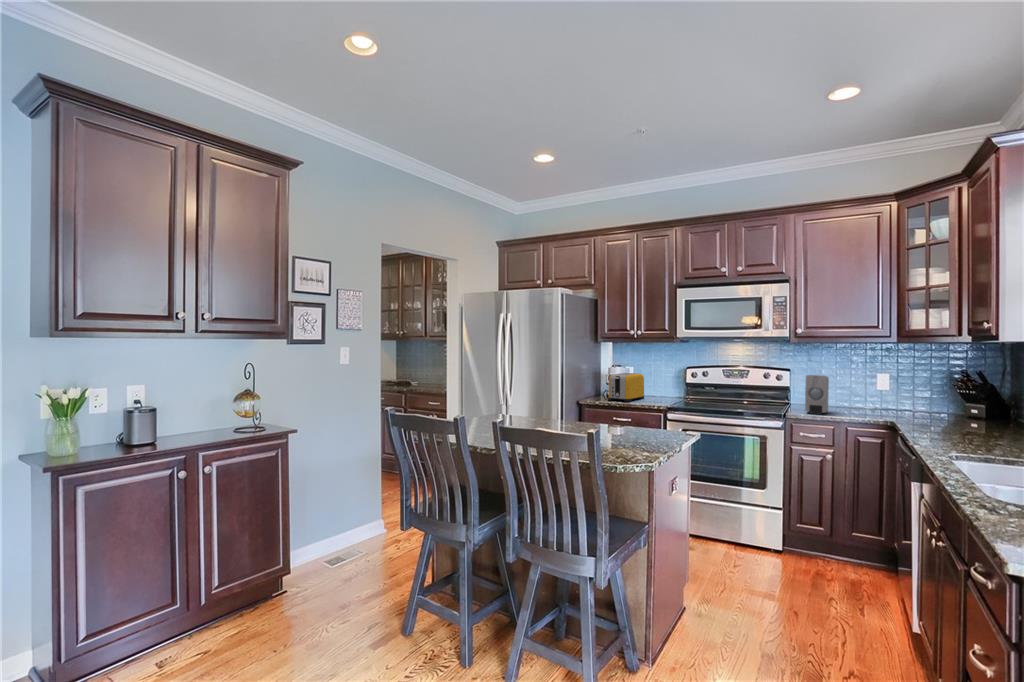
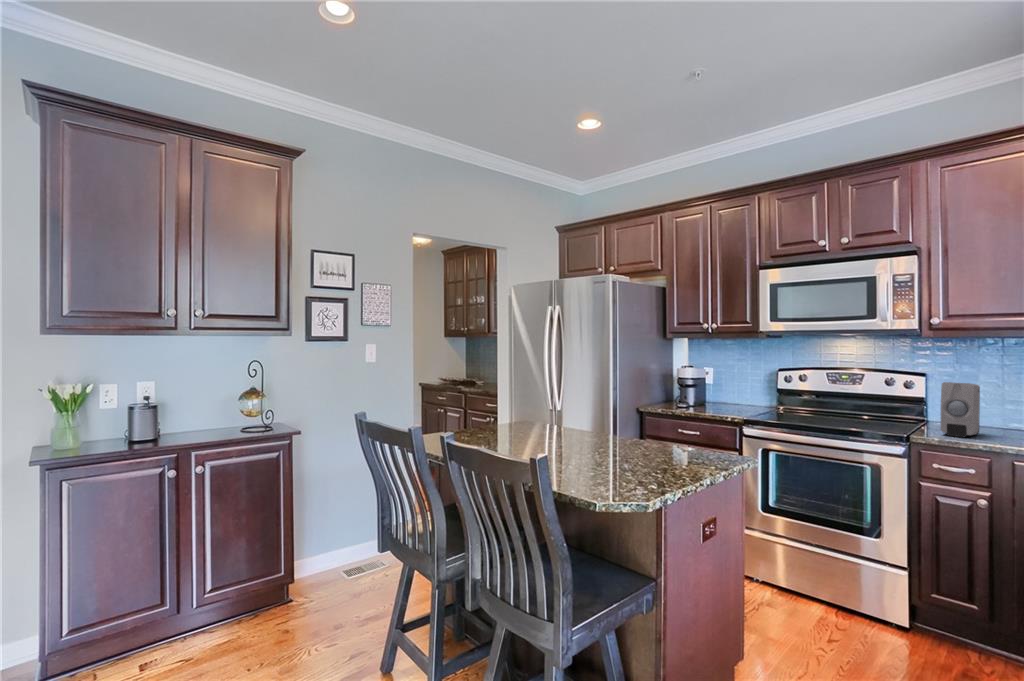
toaster: present [608,373,644,402] -> none [675,376,723,411]

